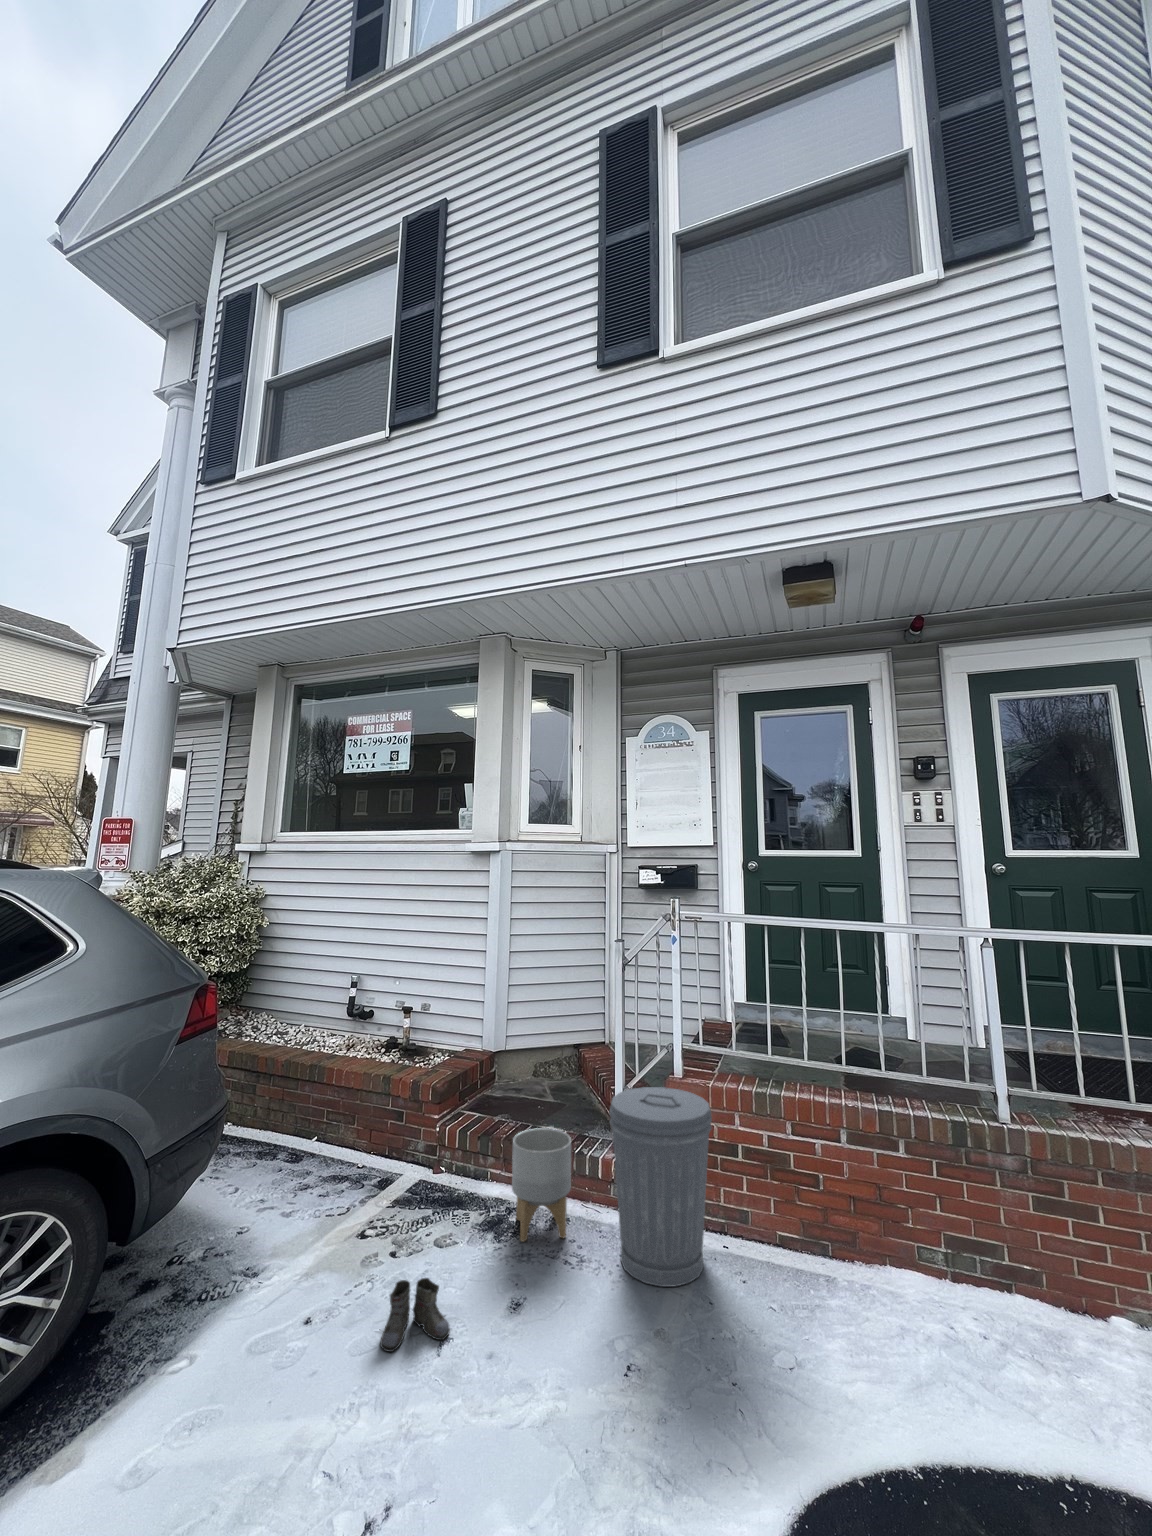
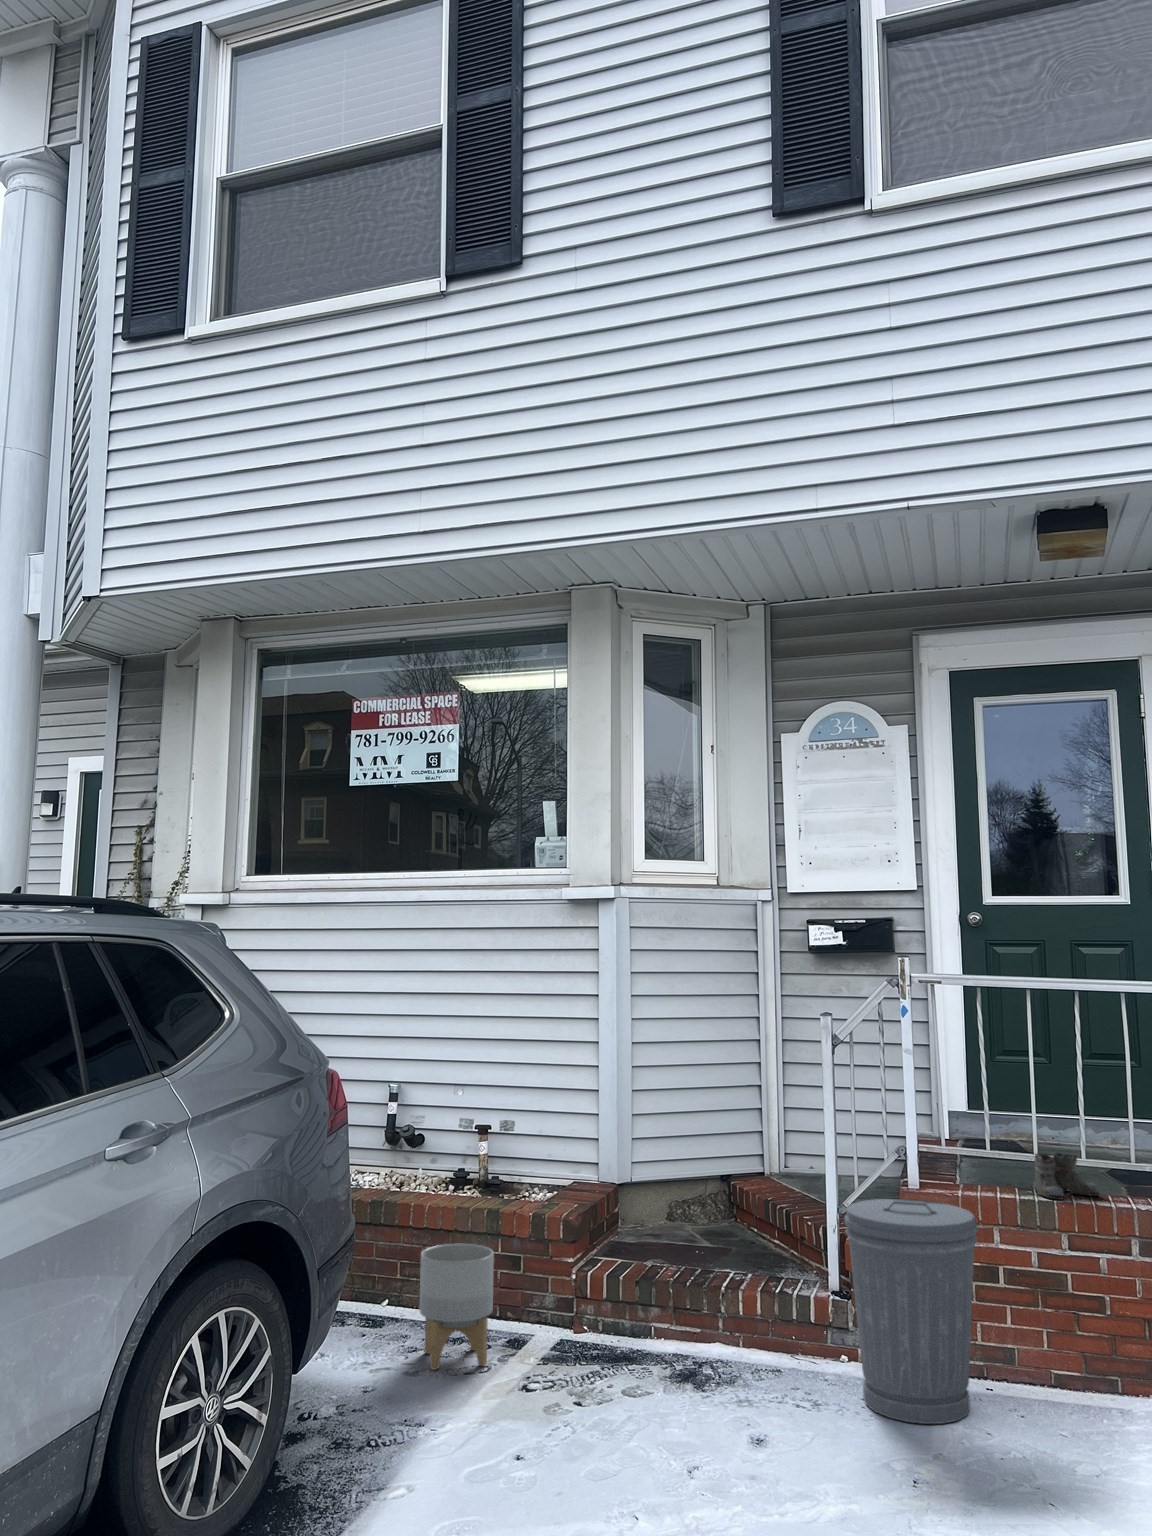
planter: present [512,1128,571,1242] -> present [420,1244,494,1370]
boots: present [380,1278,450,1352] -> present [1034,1153,1099,1200]

